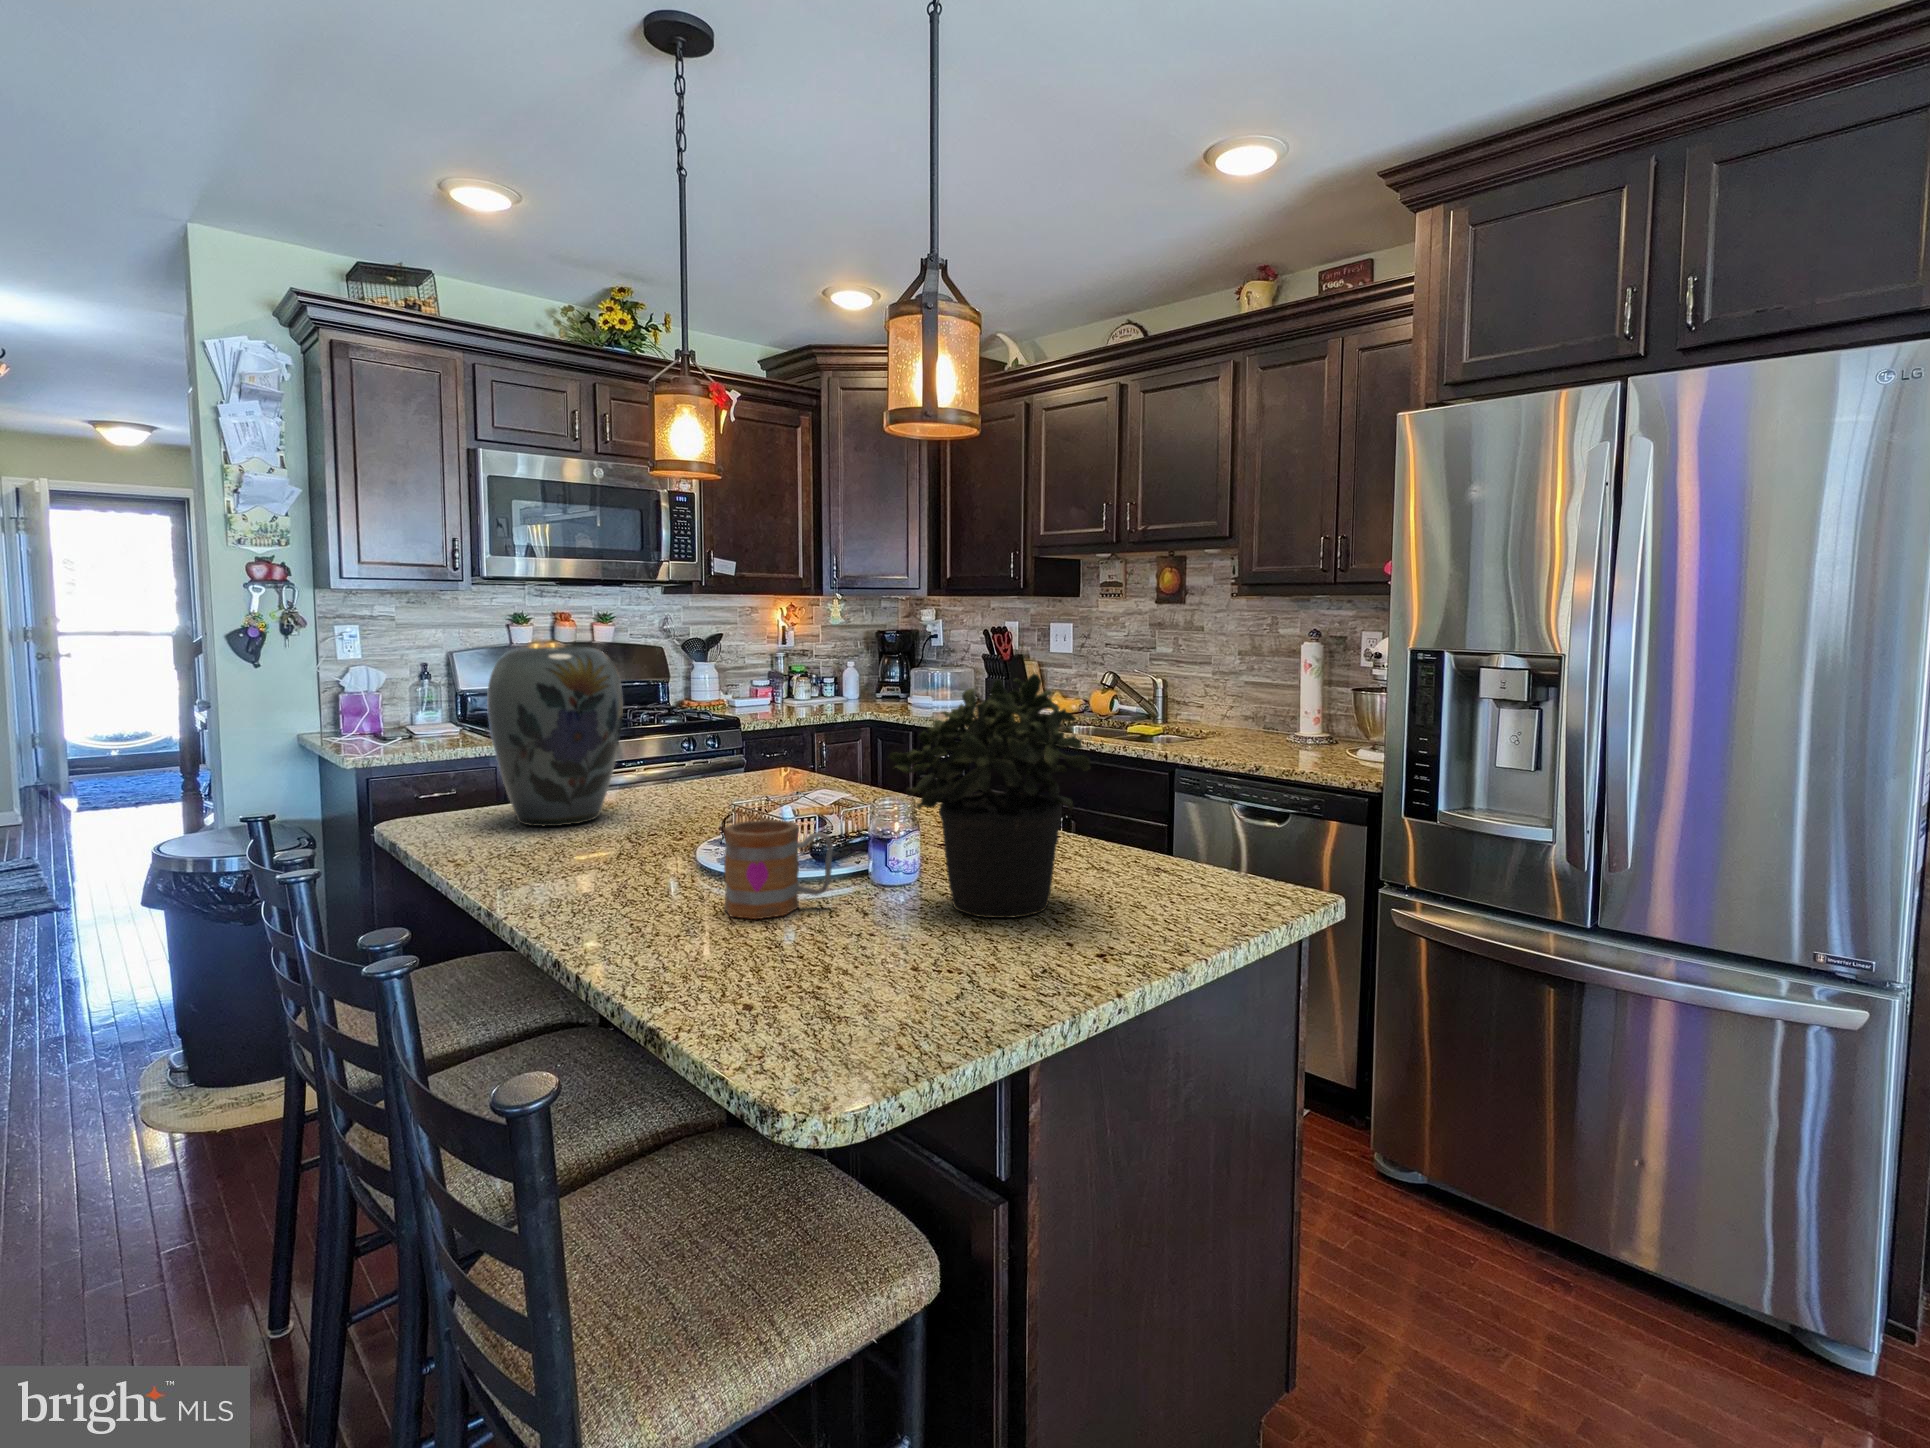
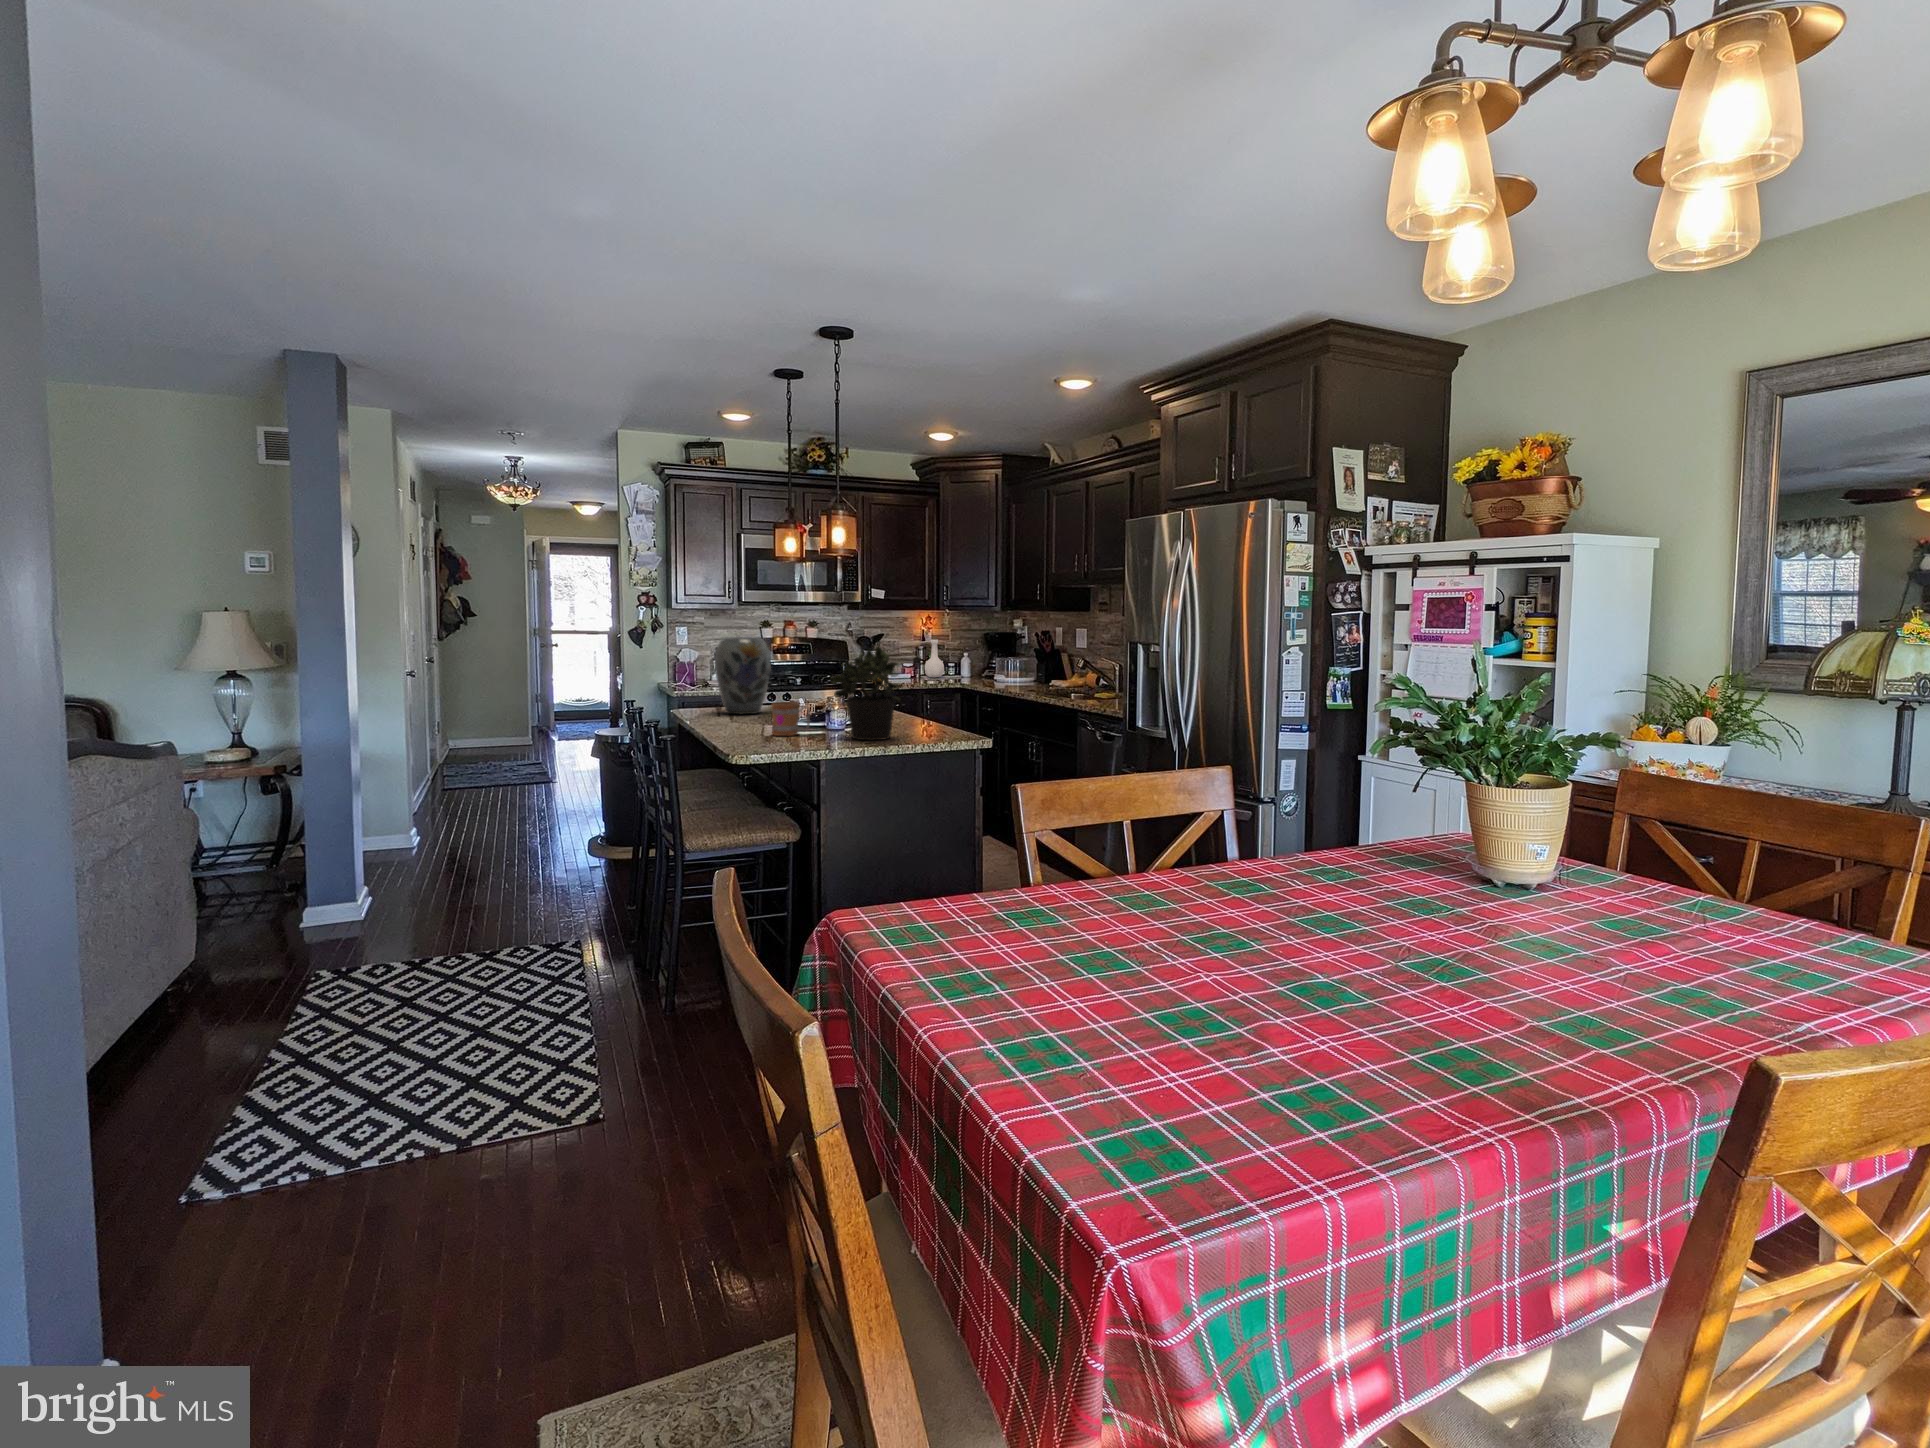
bottle: none [799,636,831,703] -> present [925,636,944,677]

